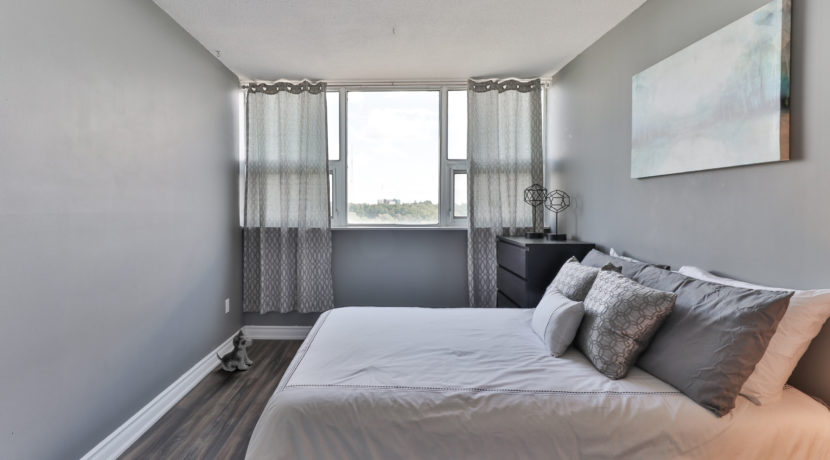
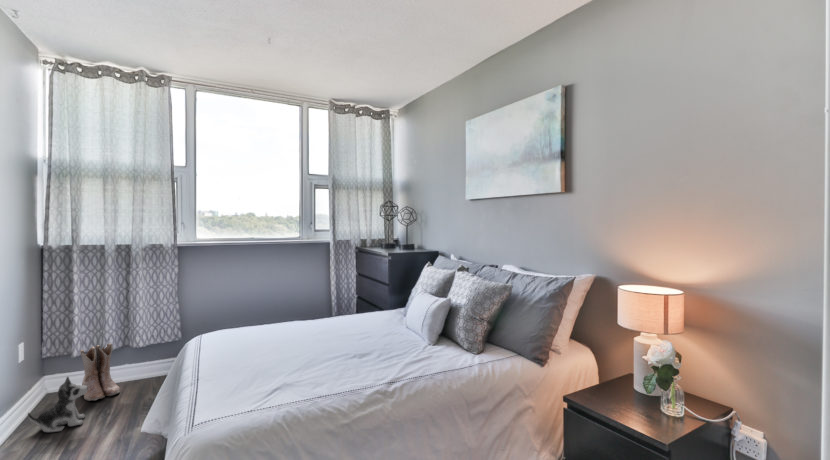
boots: none [261,307,287,351] -> present [80,343,120,401]

